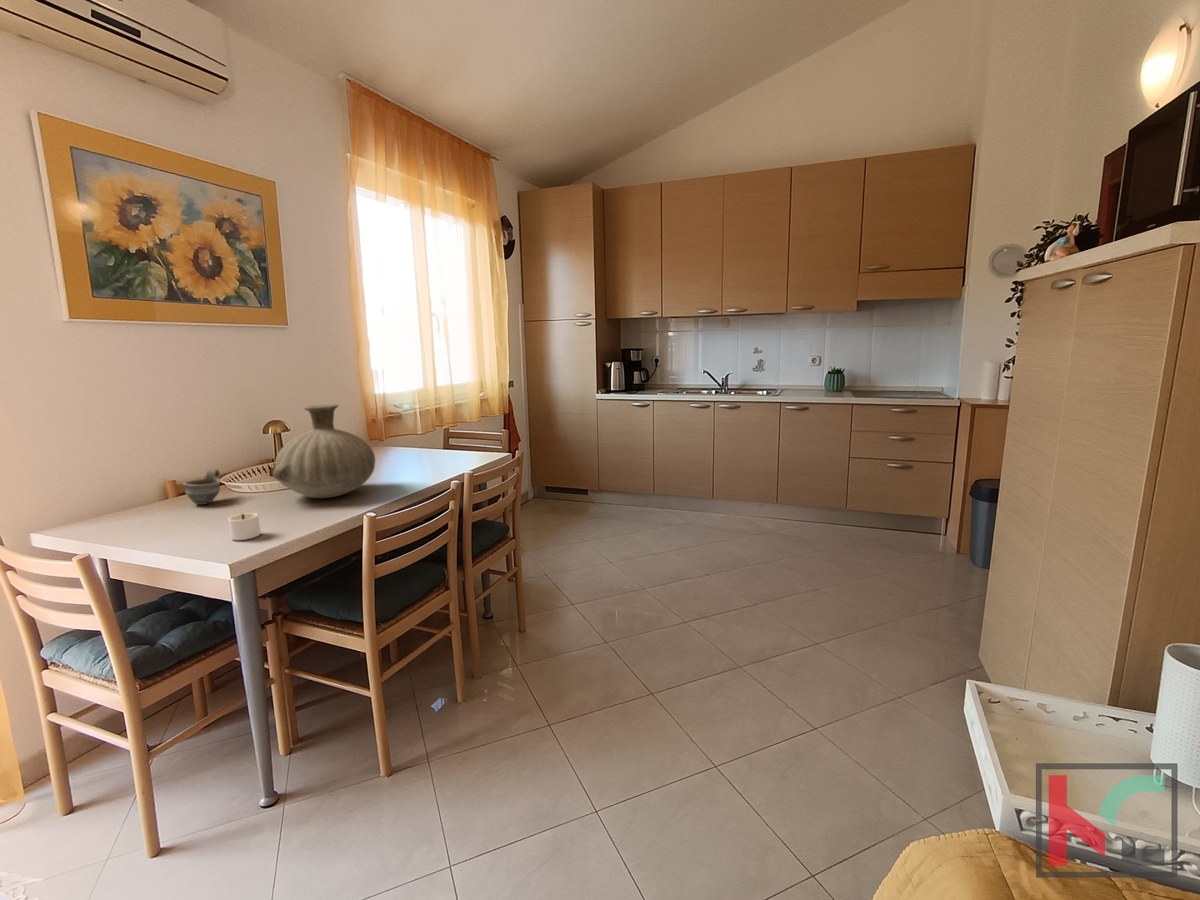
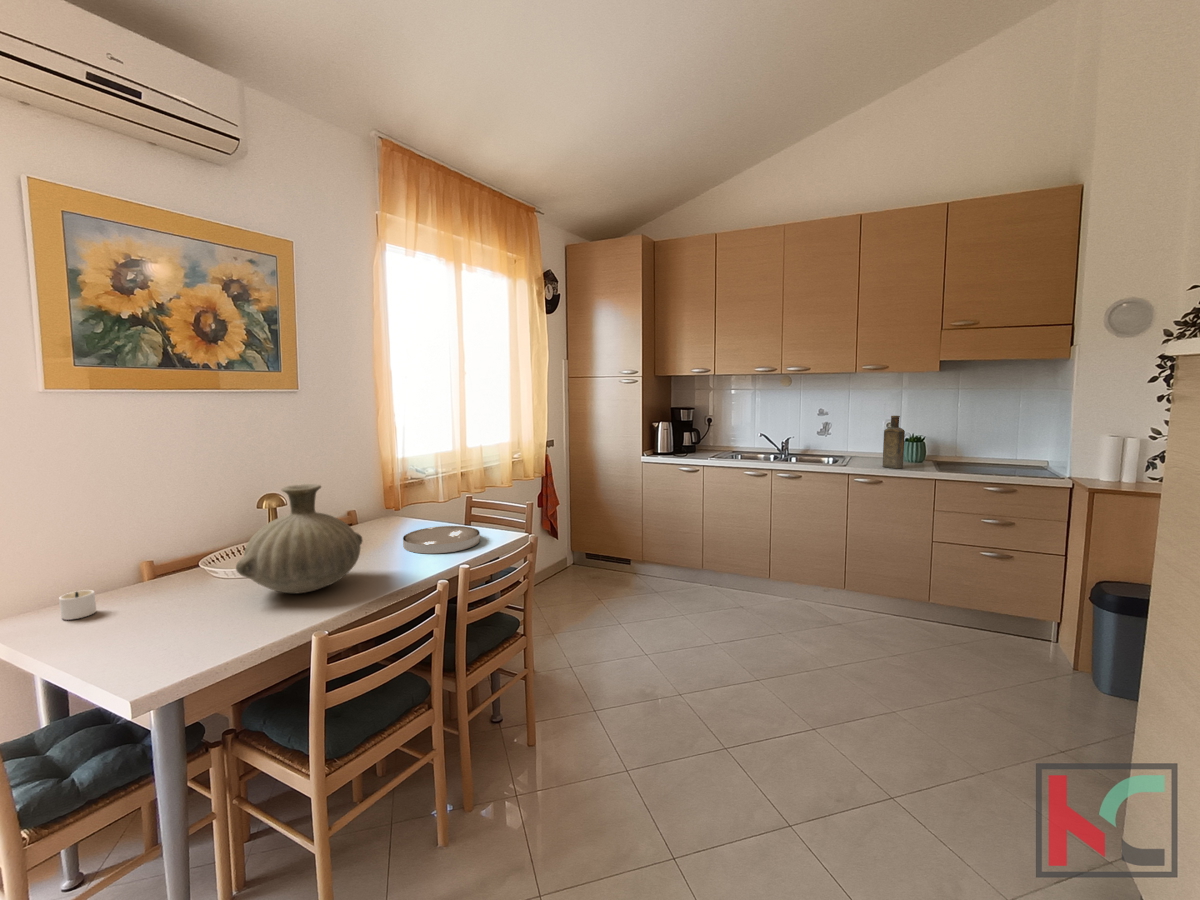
bottle: none [808,350,828,396] -> present [883,416,905,468]
plate: none [400,449,469,470] -> present [403,526,480,554]
cup: present [183,469,220,505] -> none [145,553,192,596]
candle: present [228,513,260,540] -> present [59,590,96,620]

